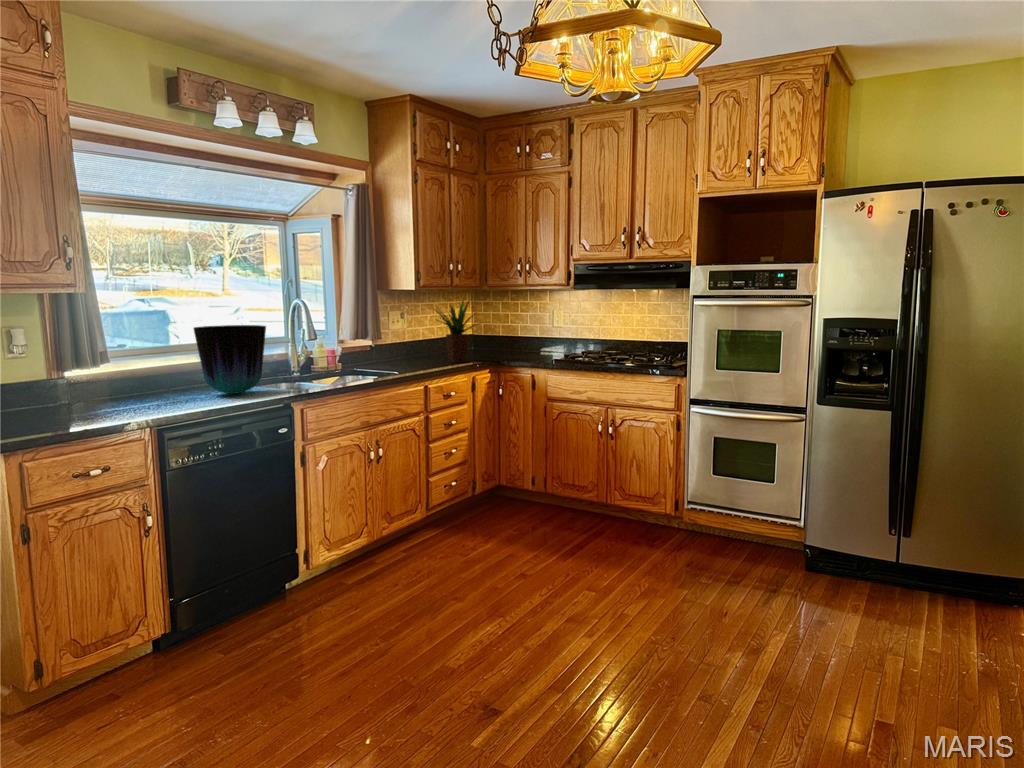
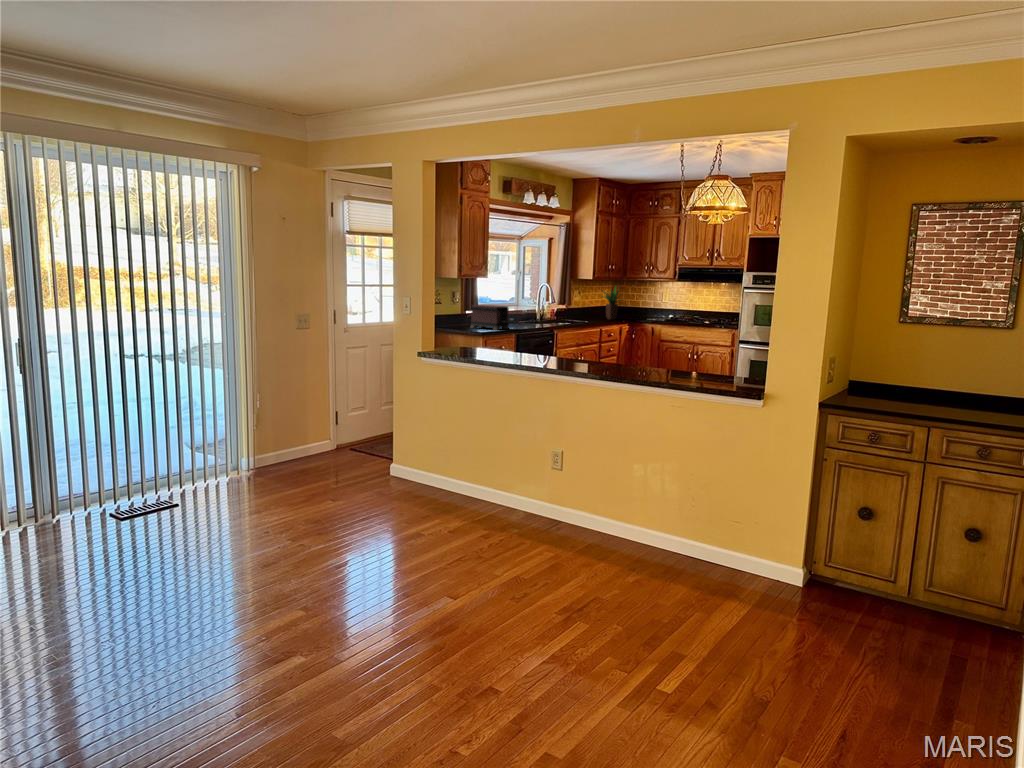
vase: present [194,325,266,394] -> none [513,294,543,325]
toaster: none [47,357,146,424] -> present [470,305,509,330]

